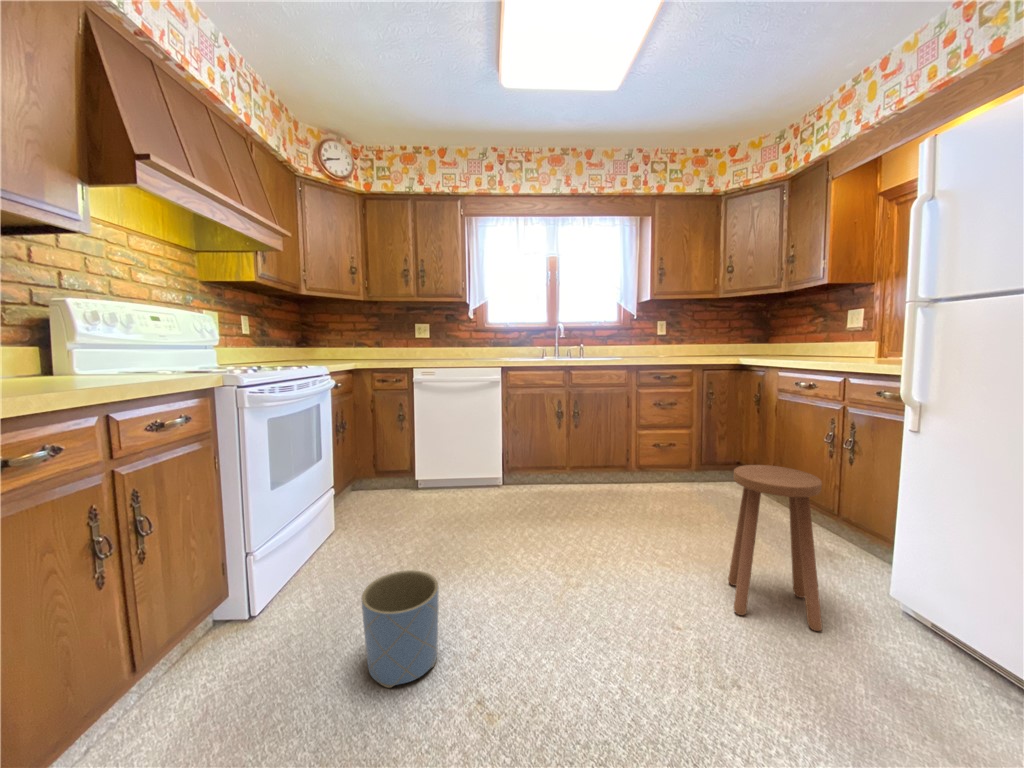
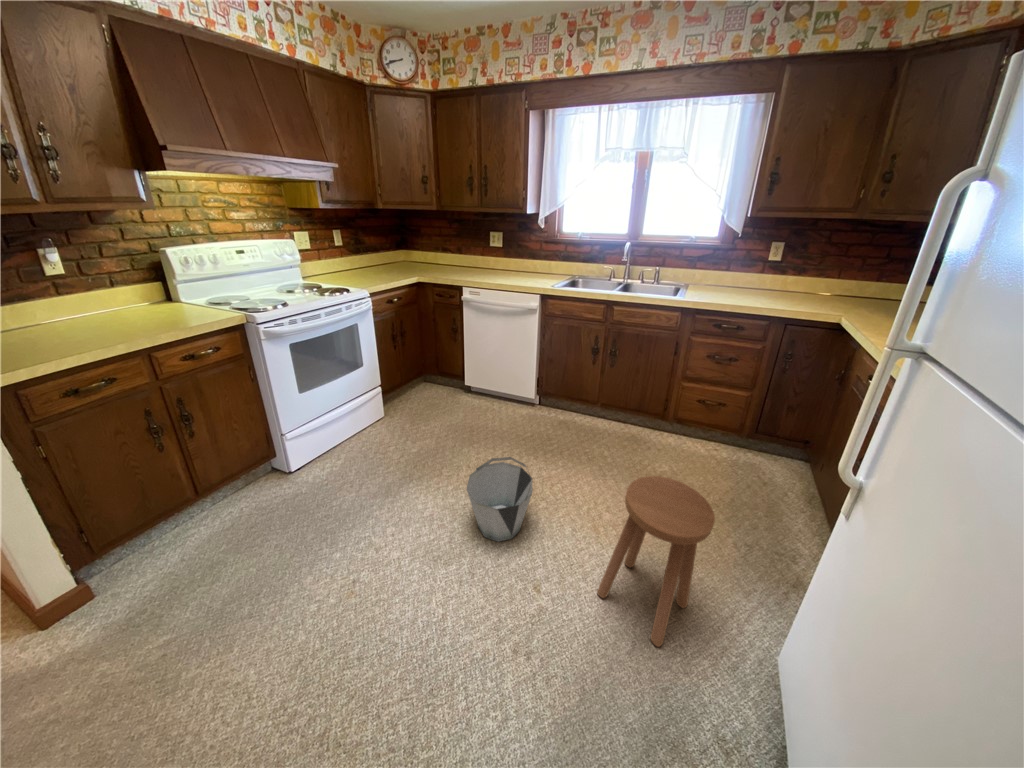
bucket: none [551,507,629,610] -> present [467,457,533,542]
planter: present [362,570,439,688] -> none [304,472,367,544]

